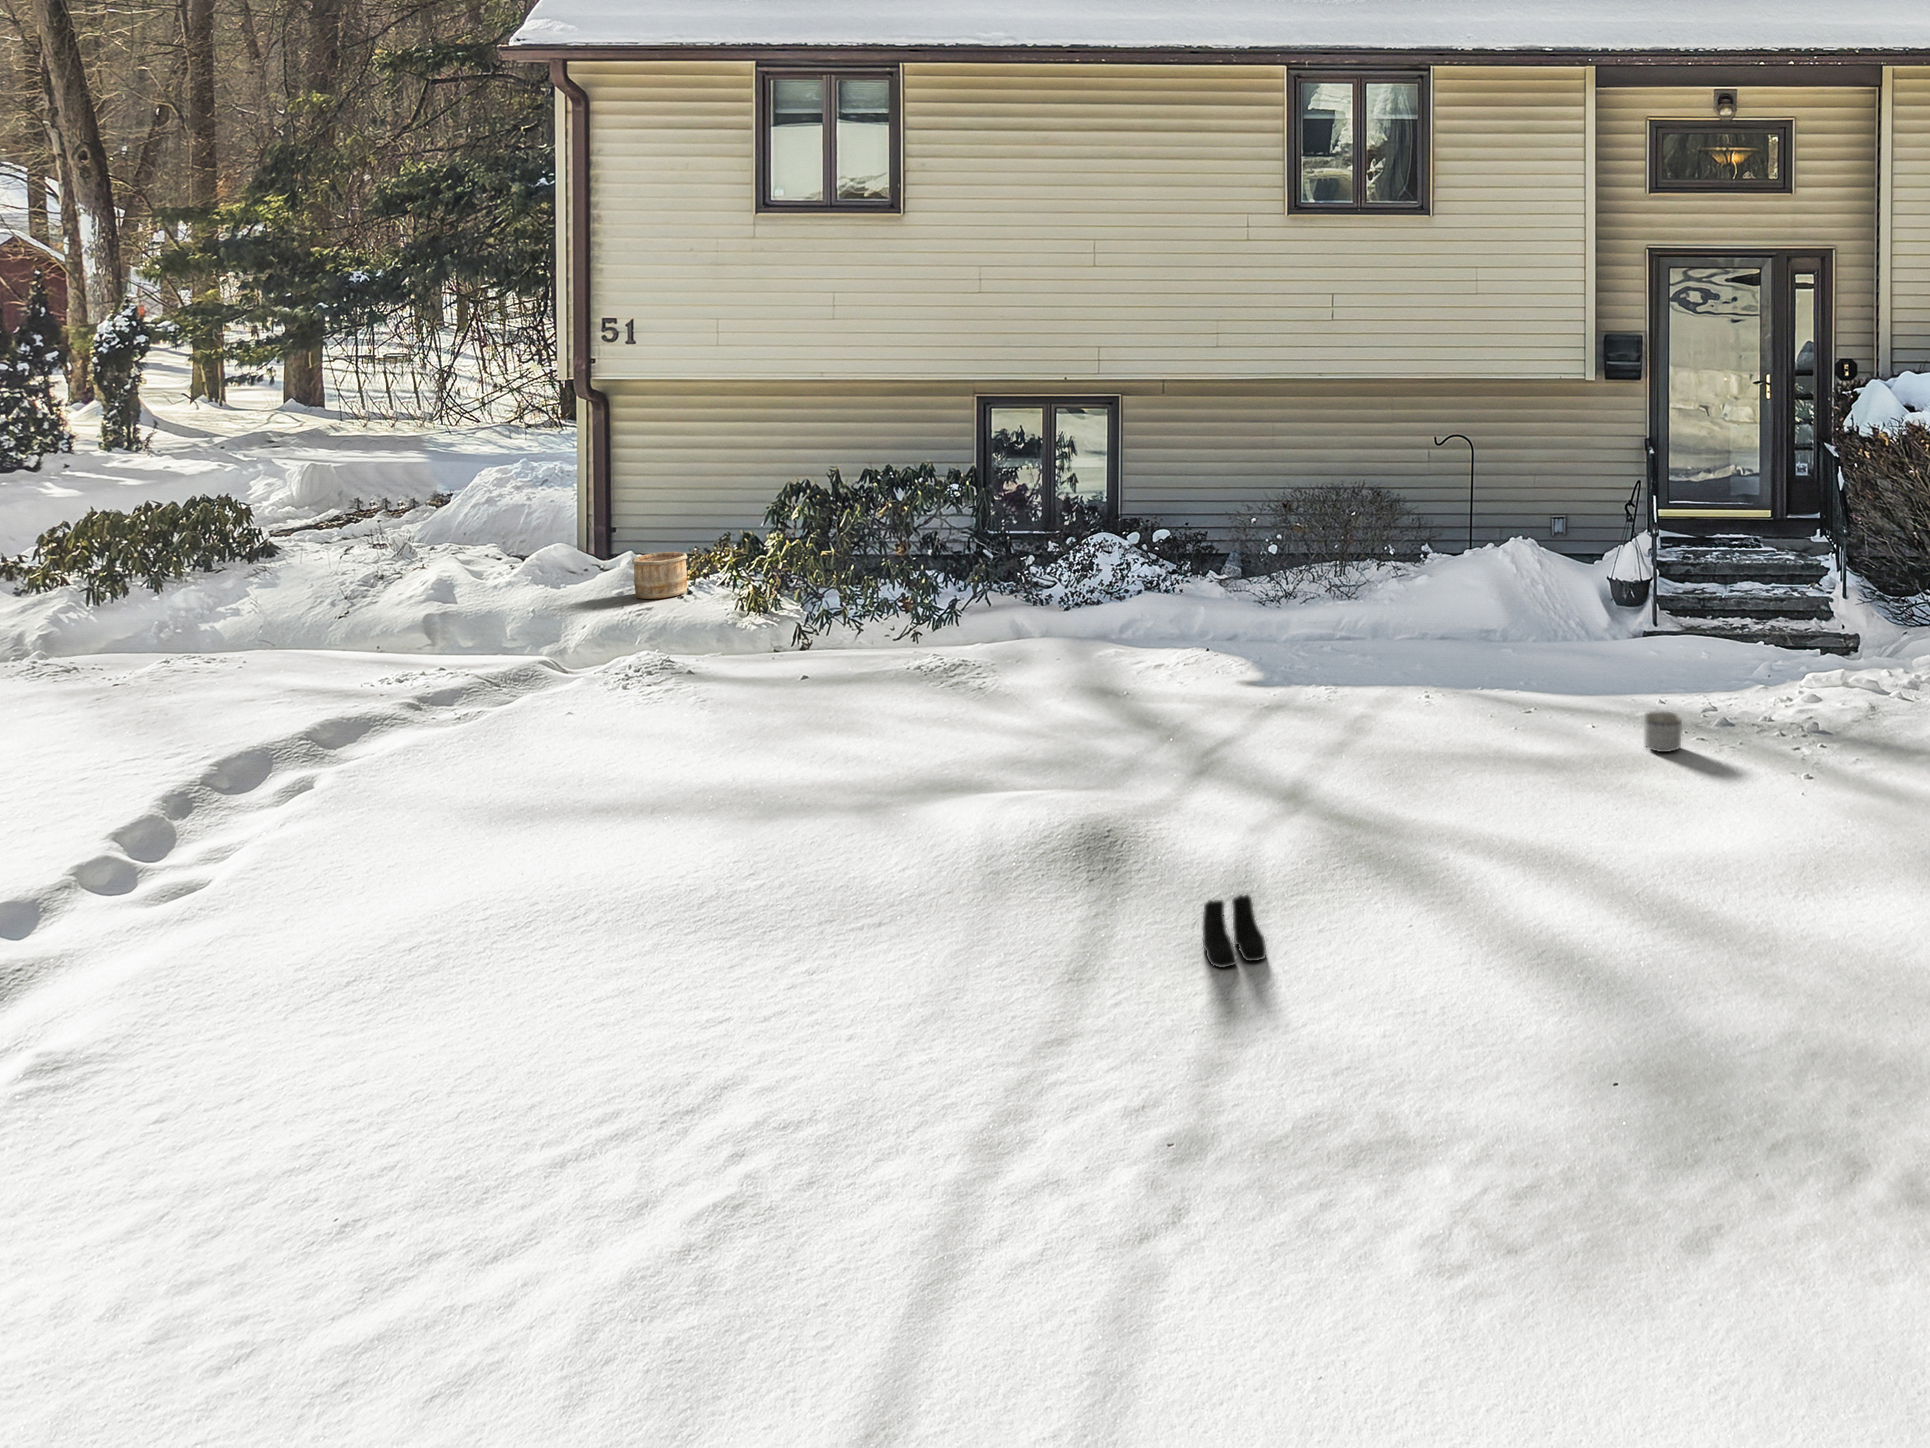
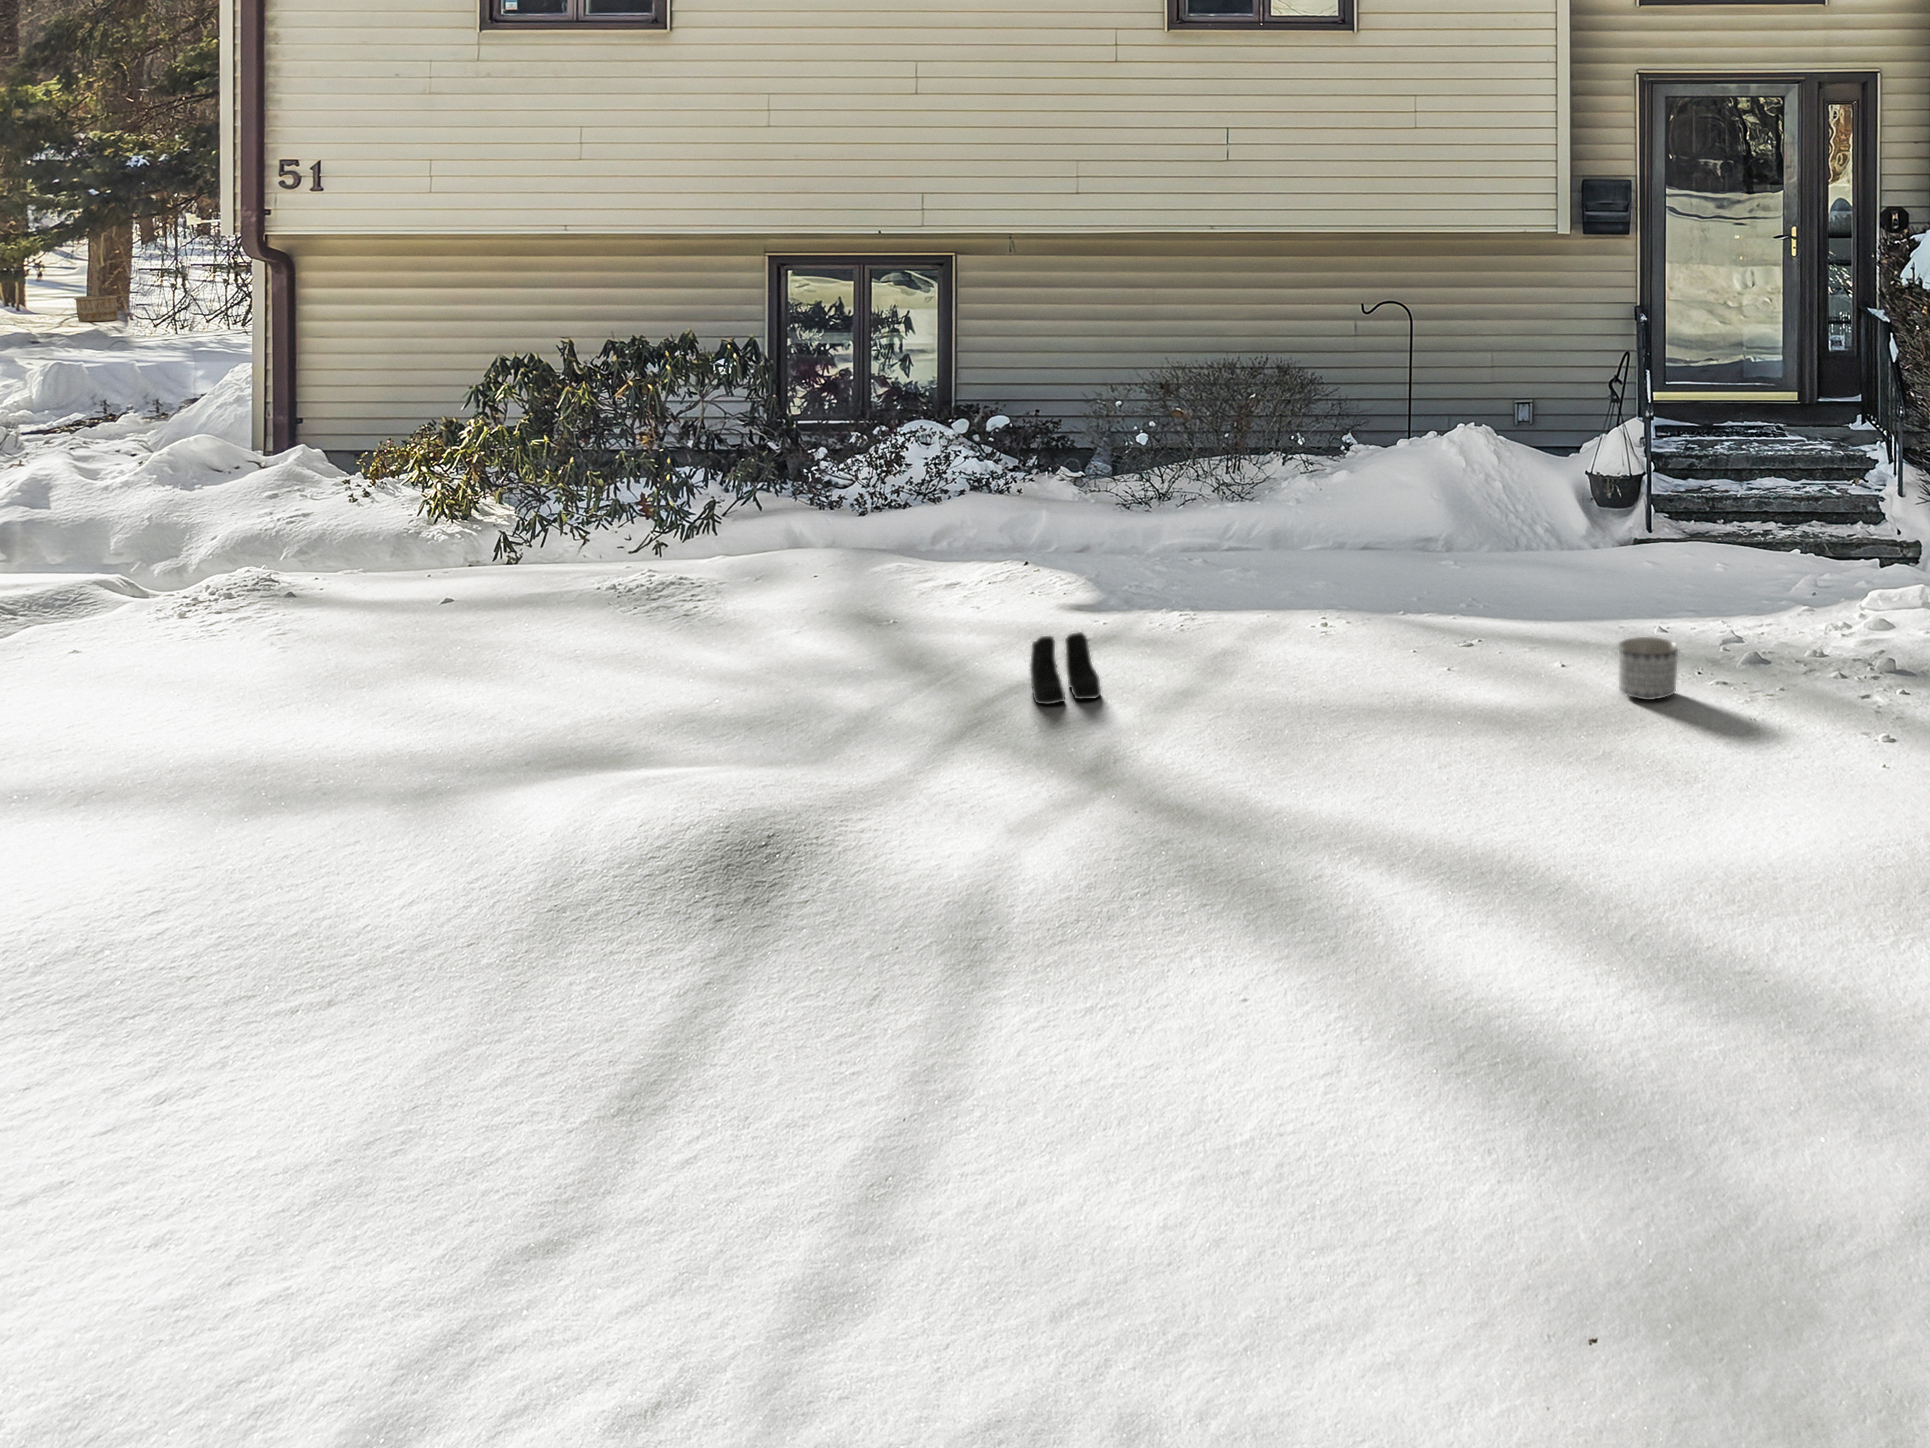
wooden bucket: present [632,552,688,599] -> present [74,295,118,322]
boots: present [1202,895,1266,967] -> present [1030,632,1101,704]

